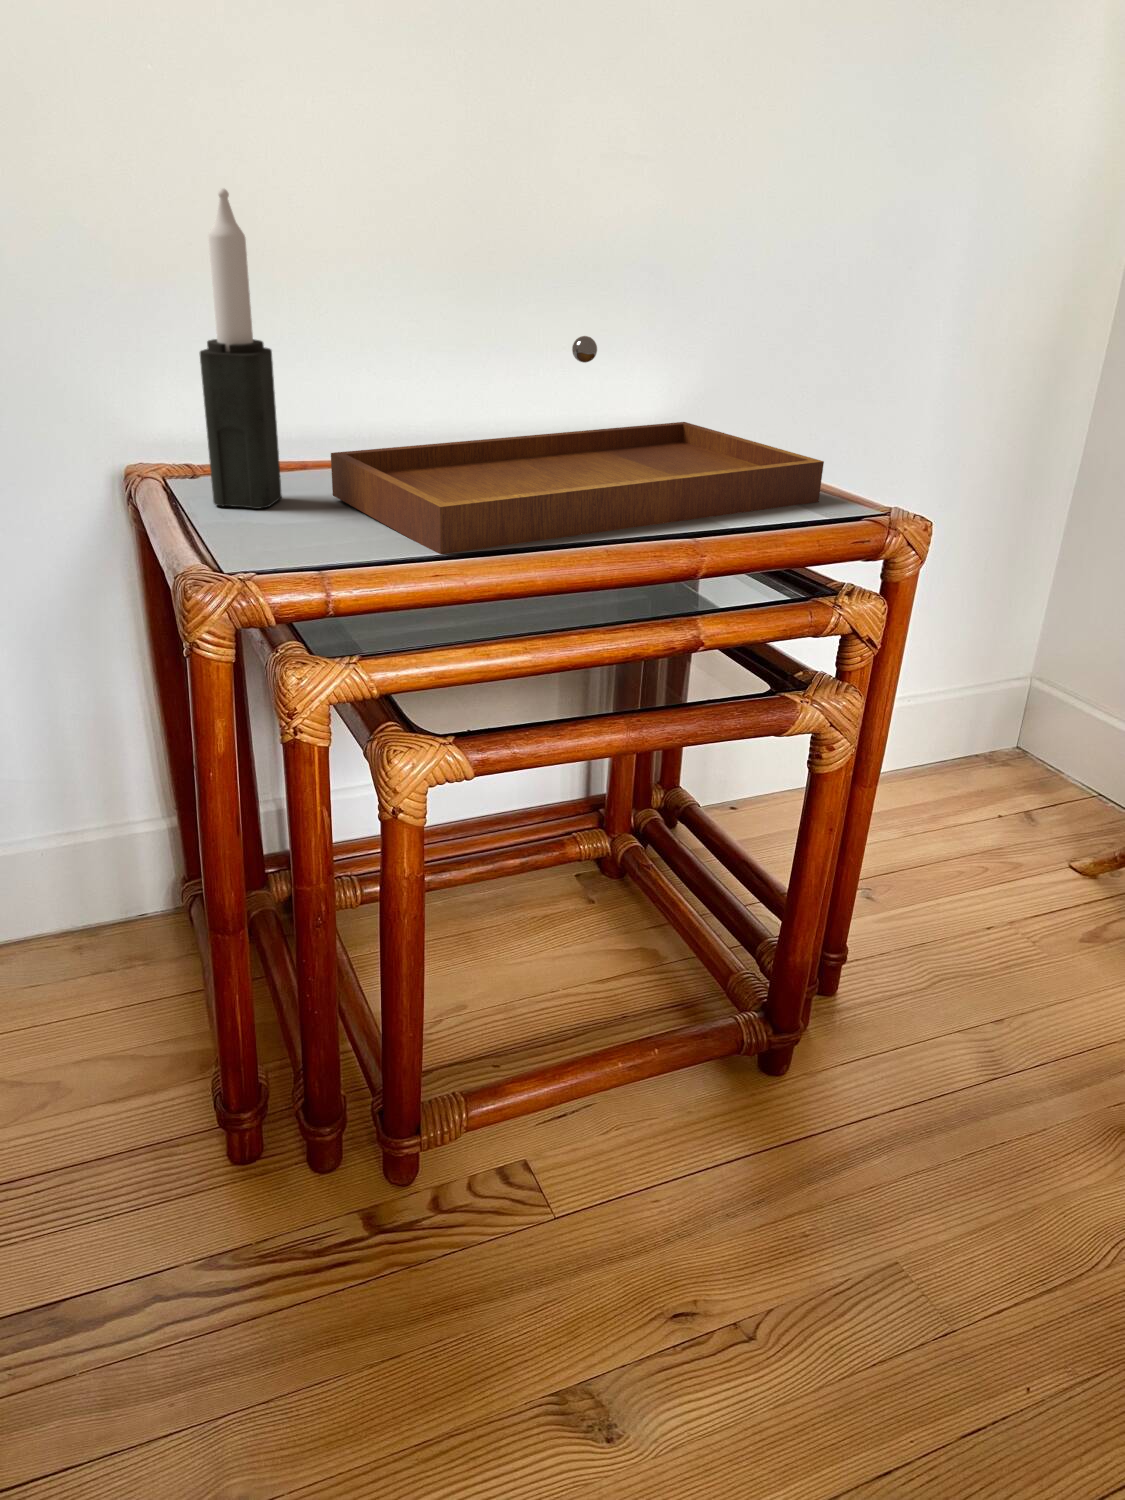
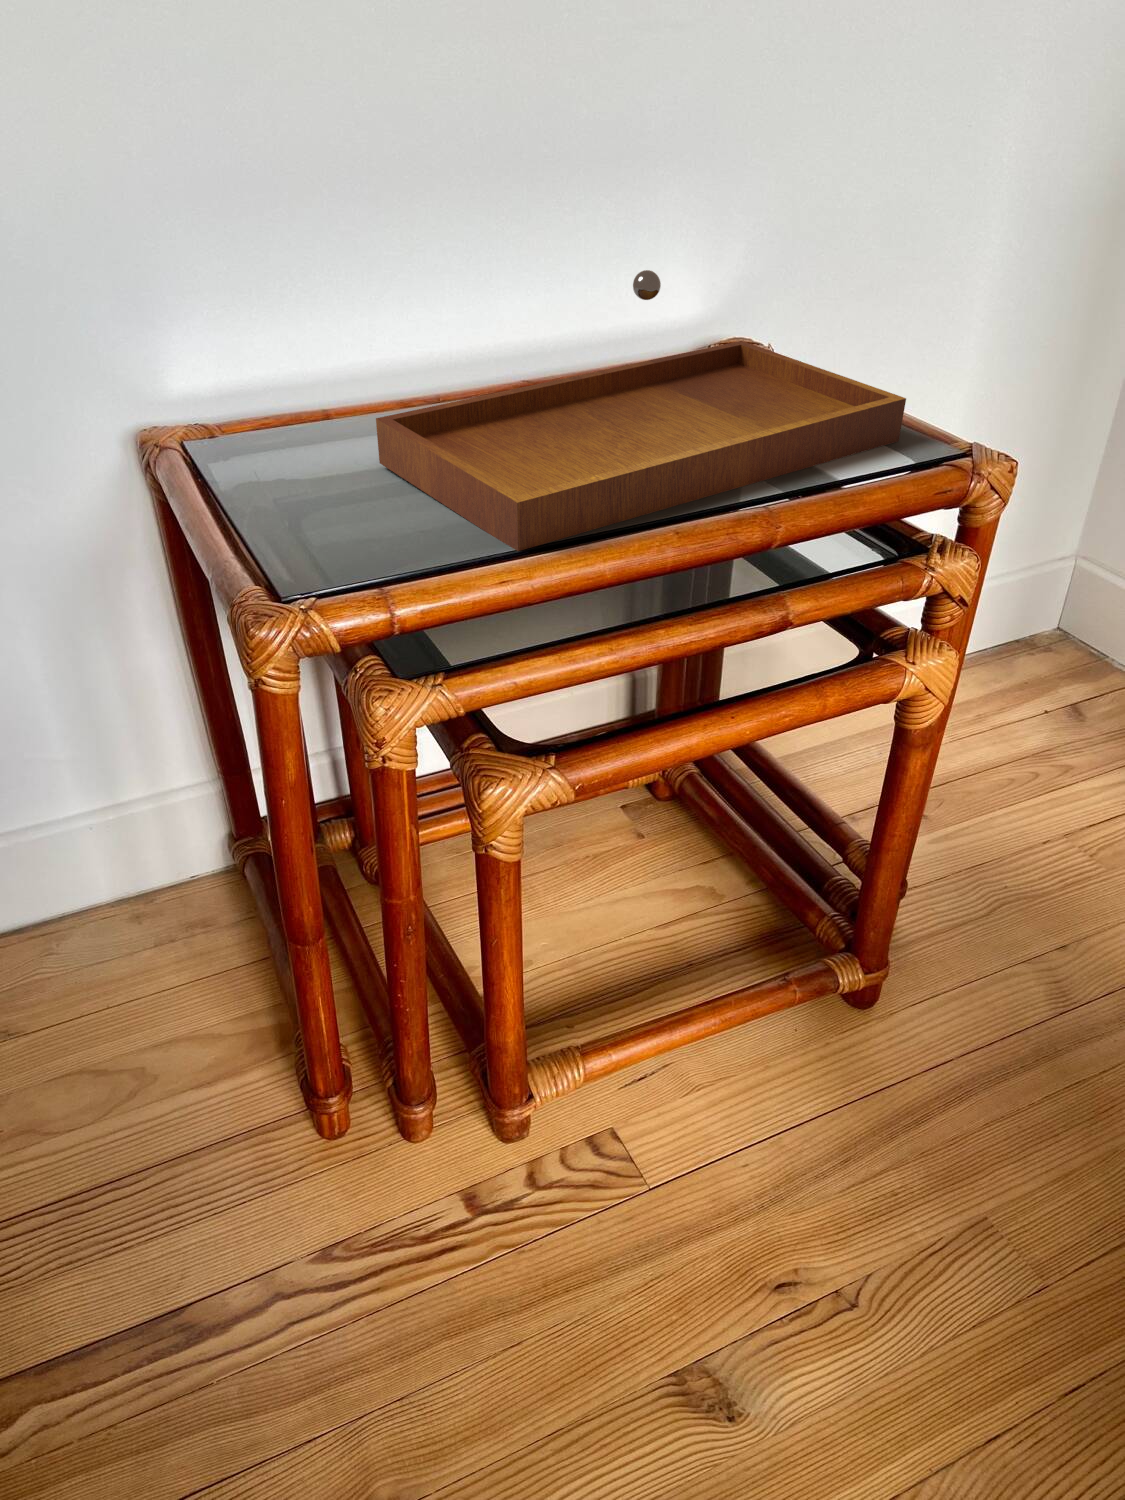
candle: present [200,188,282,509] -> none [229,132,325,488]

